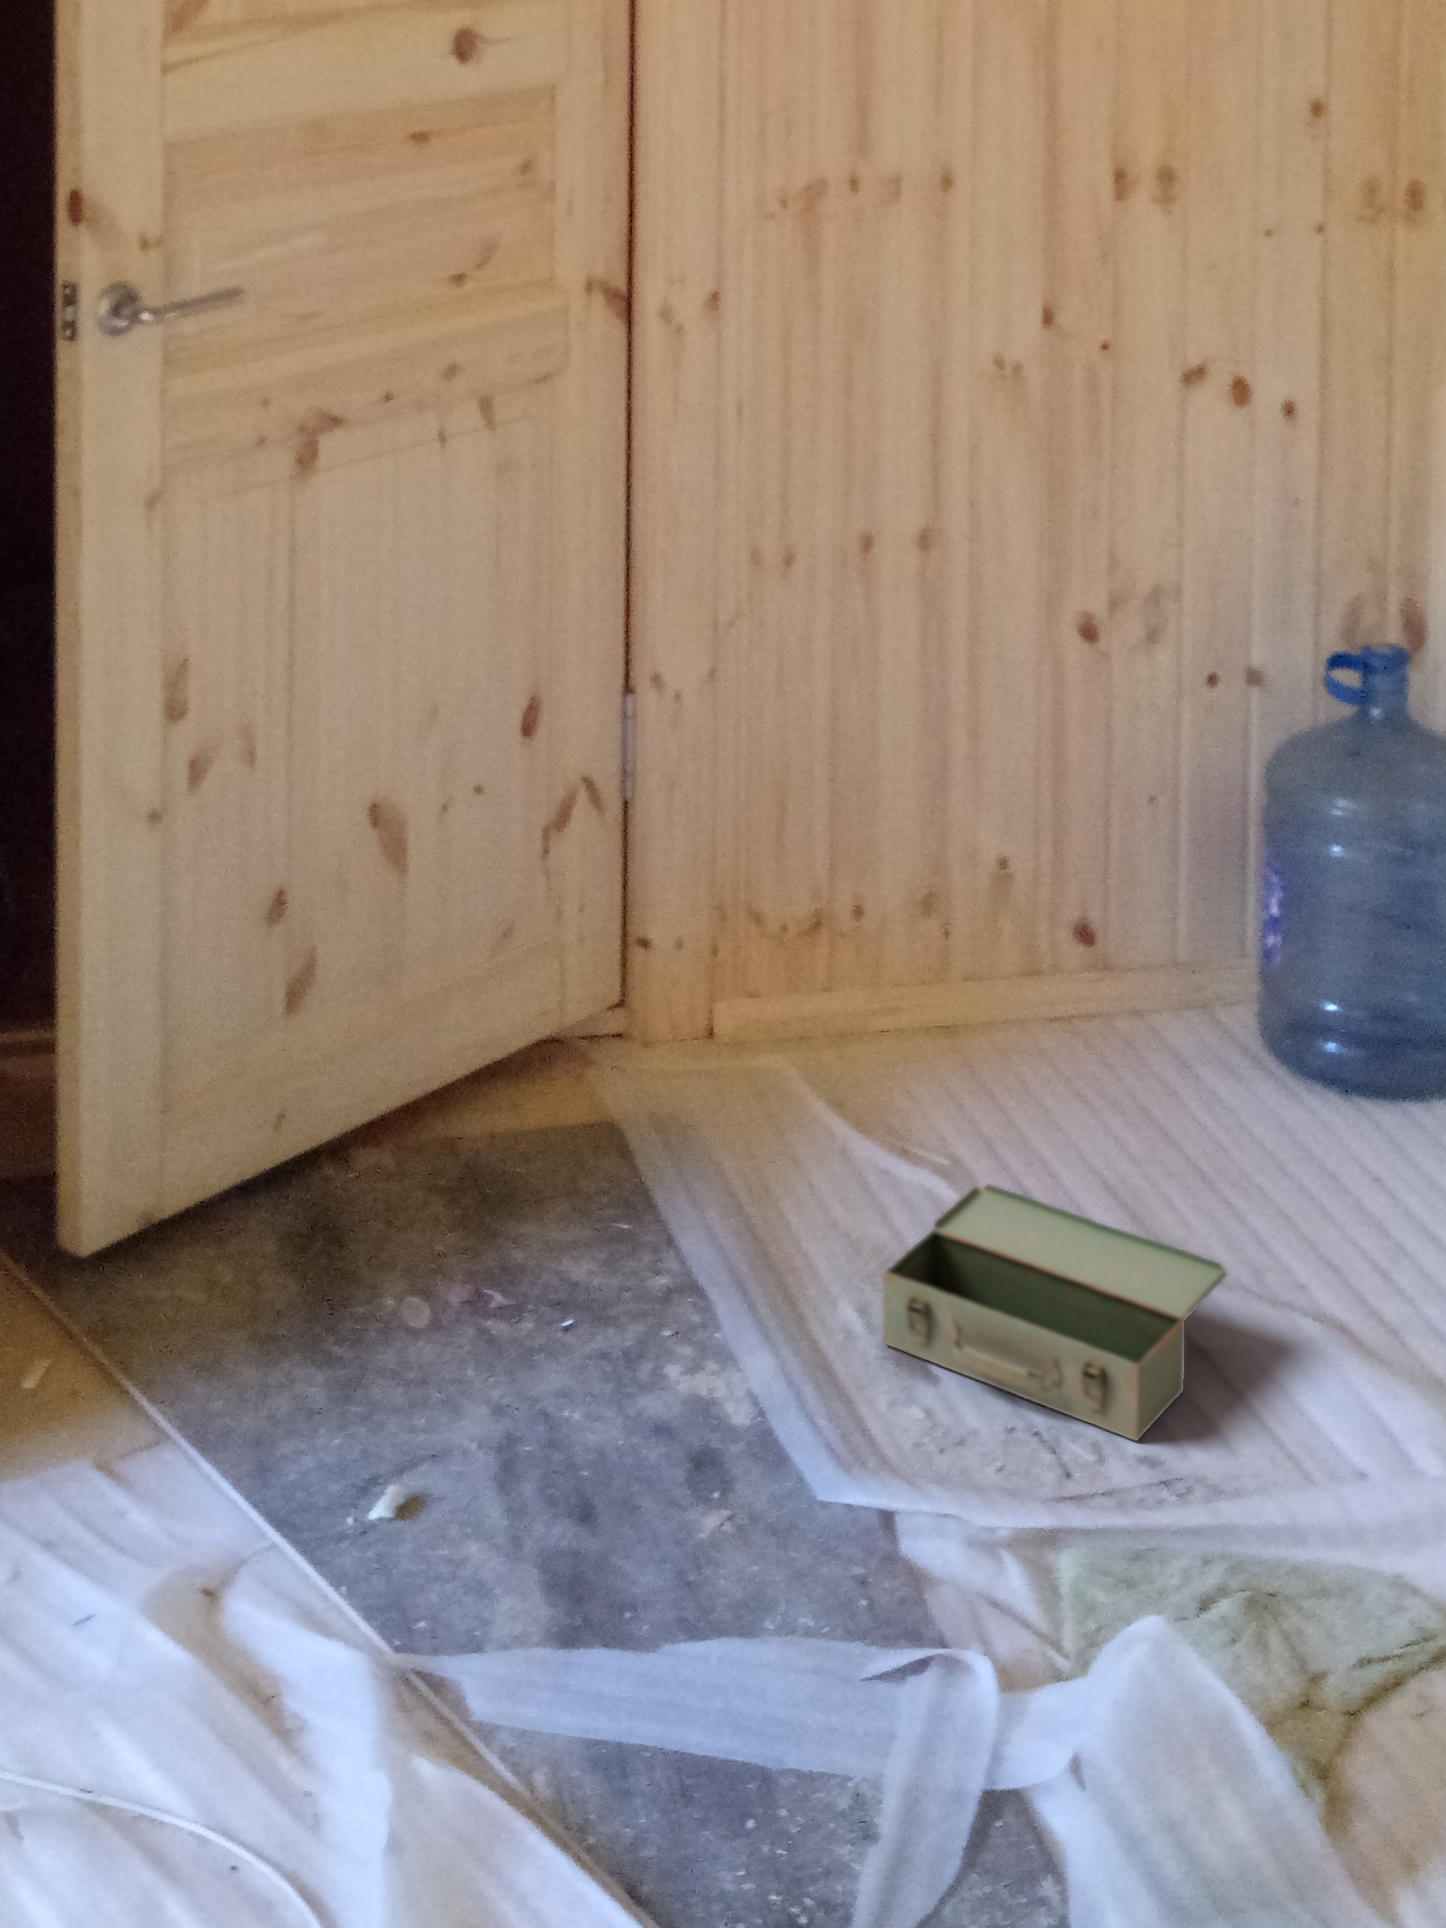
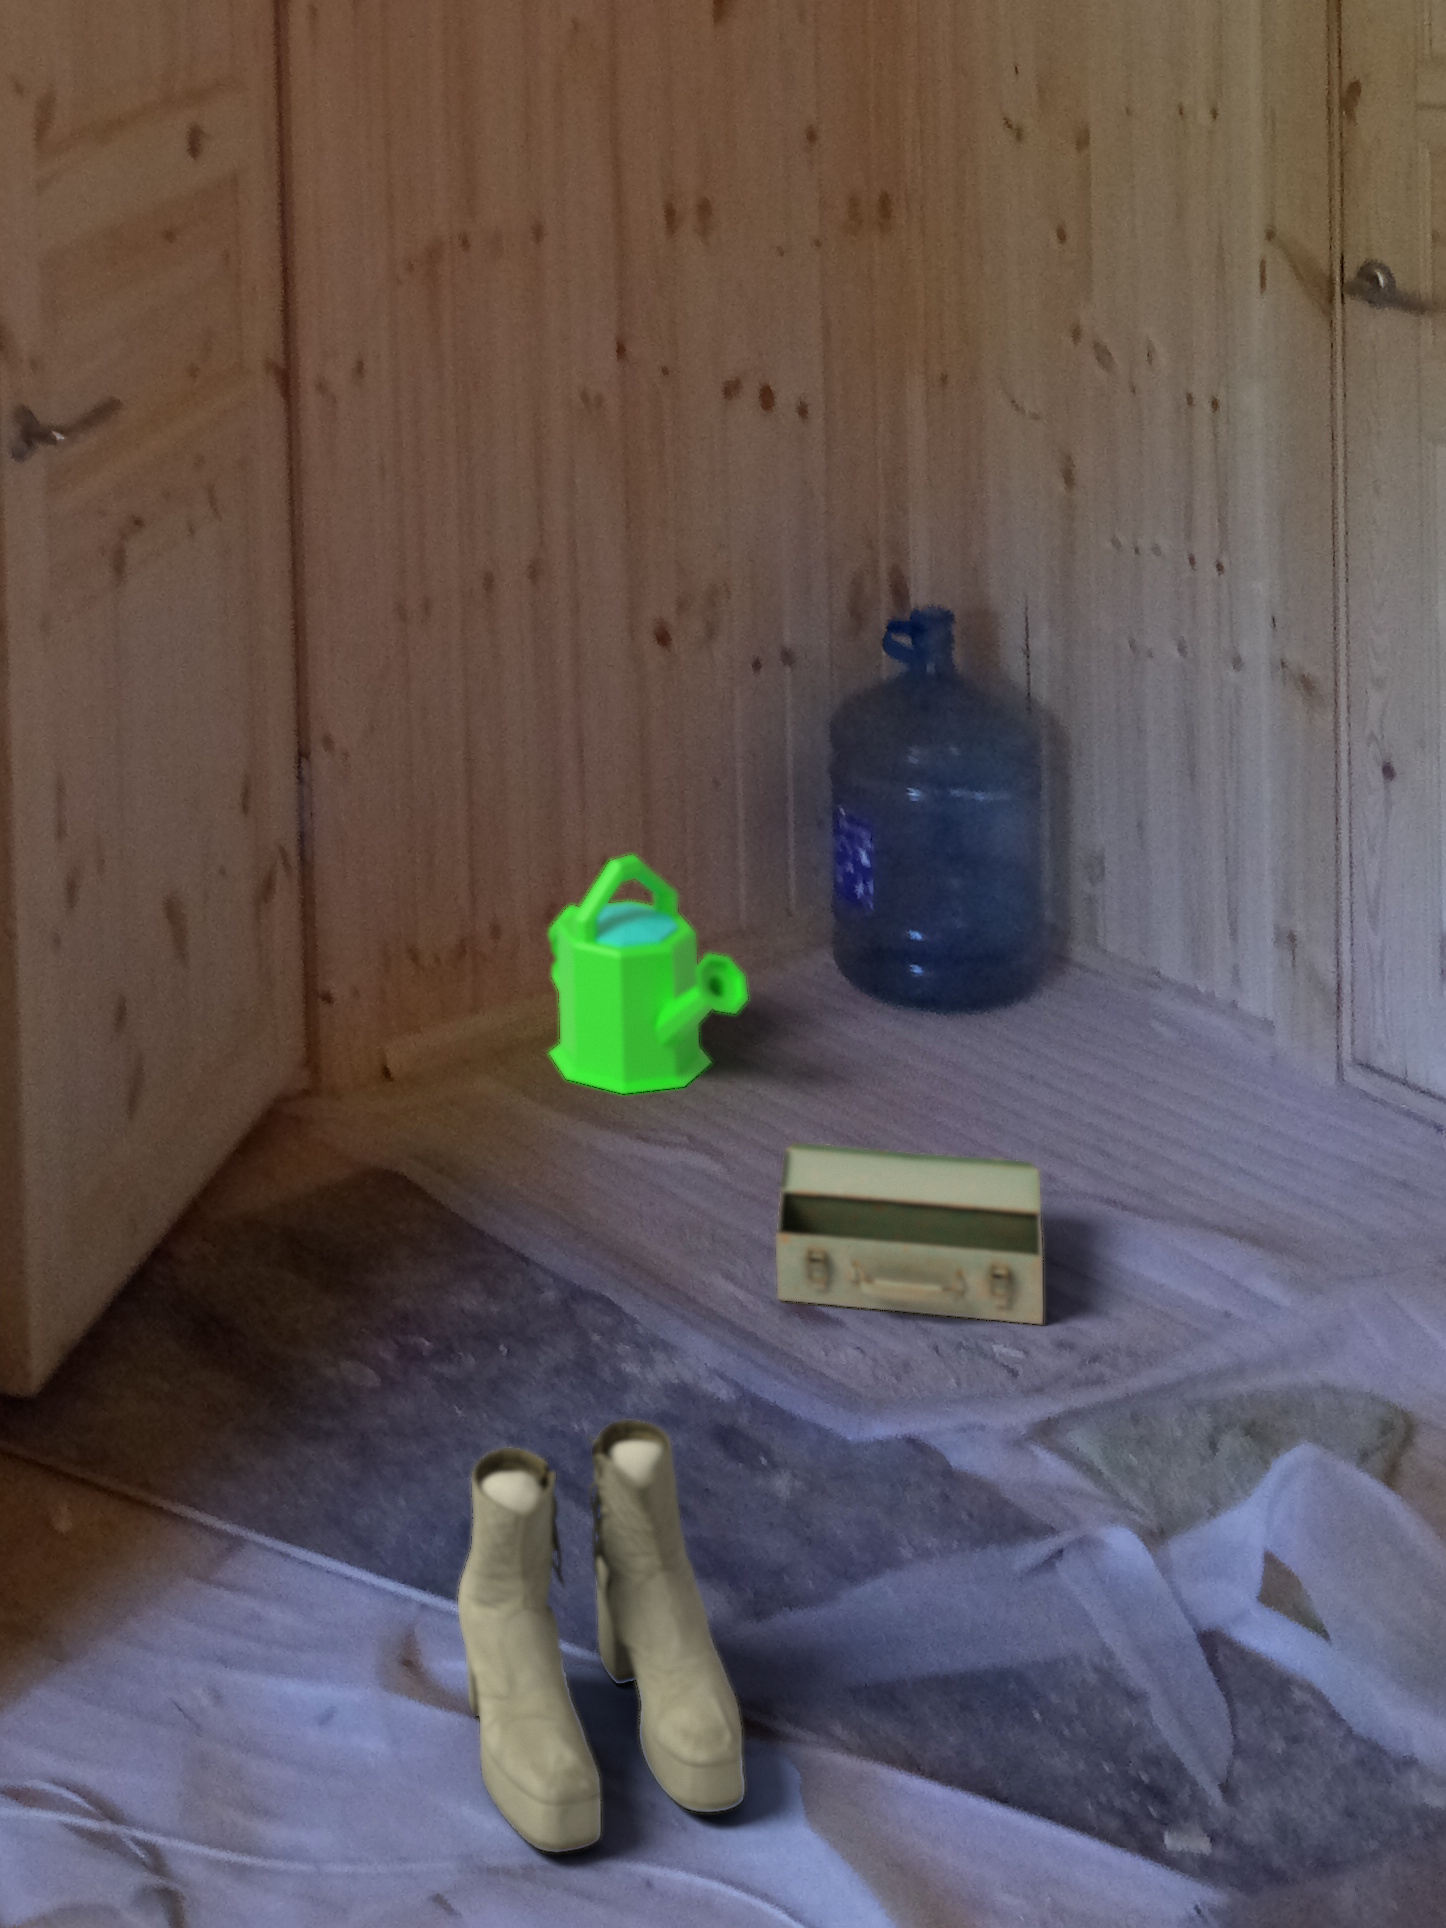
watering can: none [885,851,1052,1107] -> present [549,855,748,1093]
boots: none [124,1401,431,1837] -> present [458,1420,745,1853]

